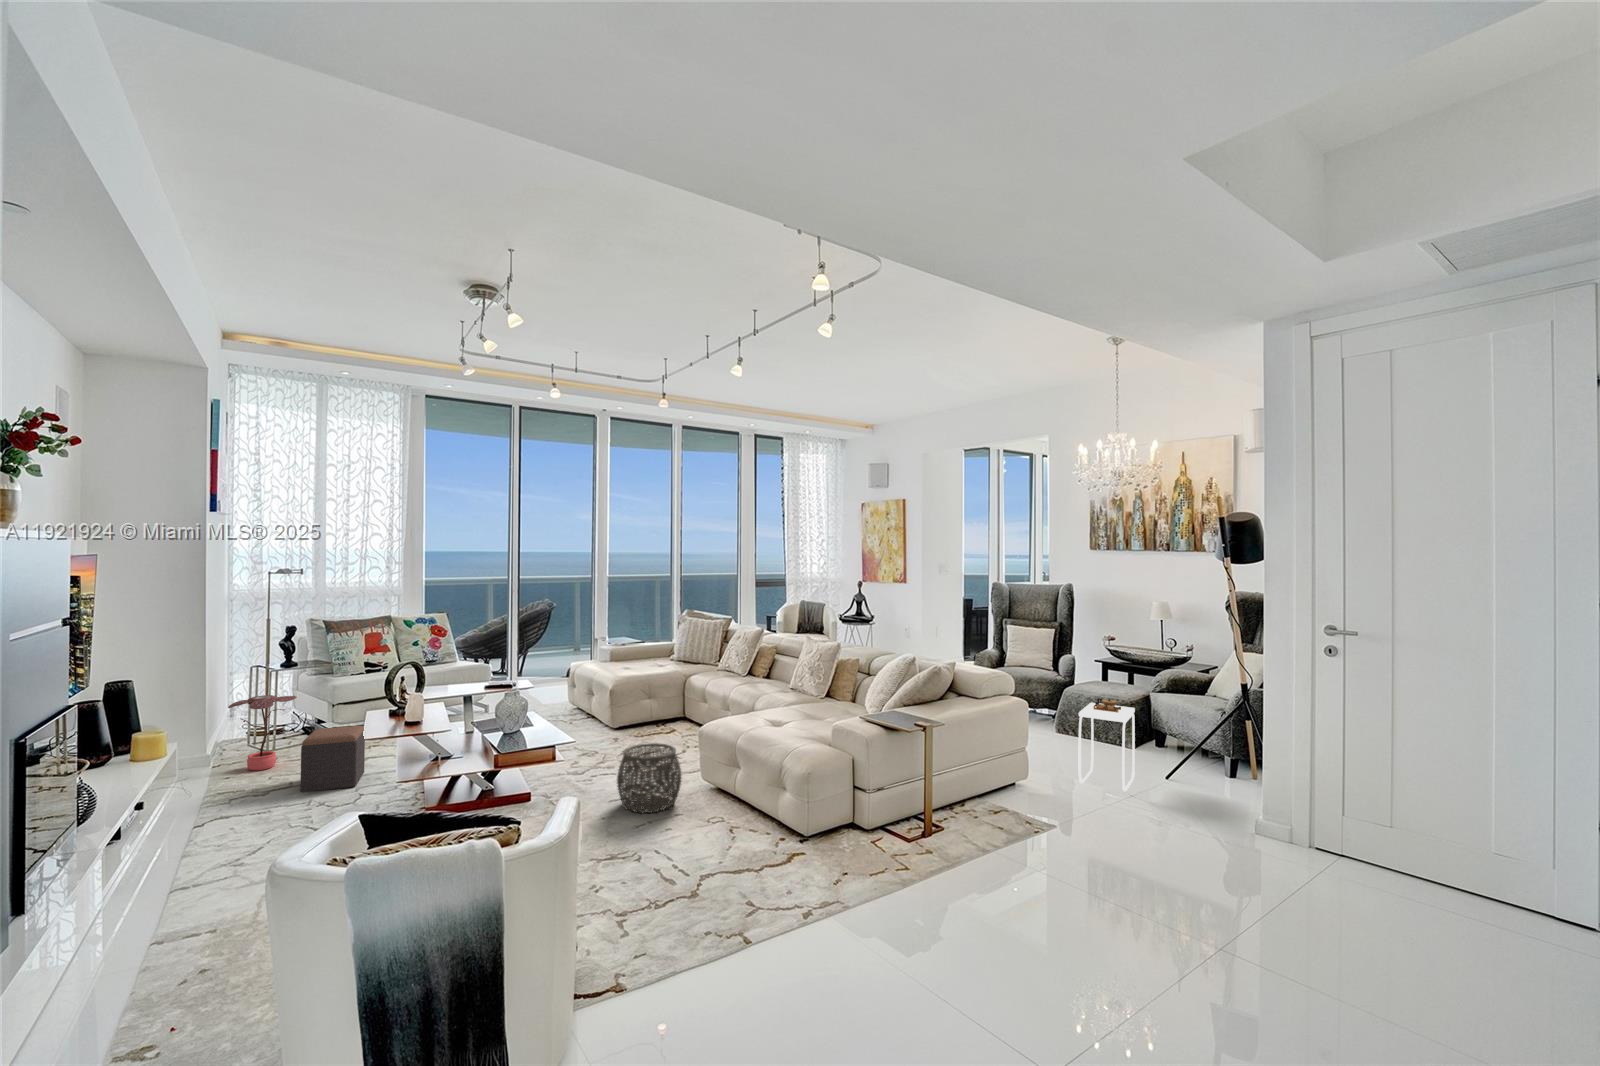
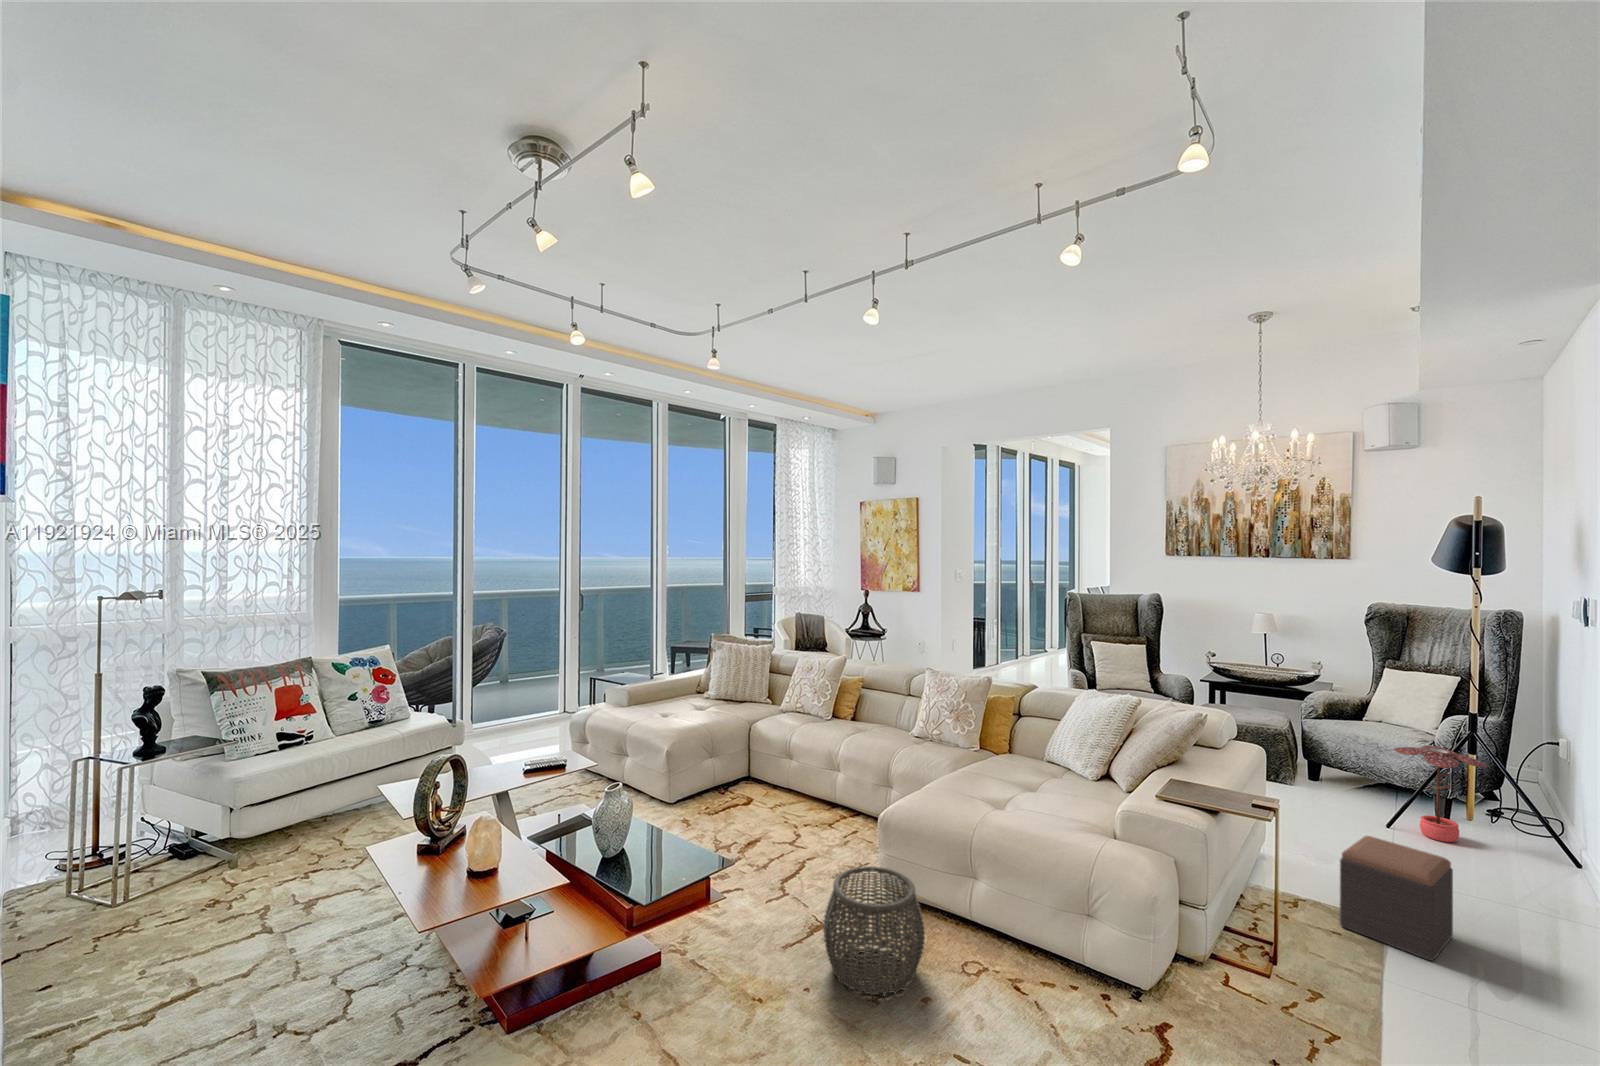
potted plant: present [228,695,297,771] -> present [1394,745,1487,842]
side table: present [1079,698,1135,791] -> none [1311,741,1401,858]
footstool: present [300,726,365,792] -> present [1340,836,1453,961]

